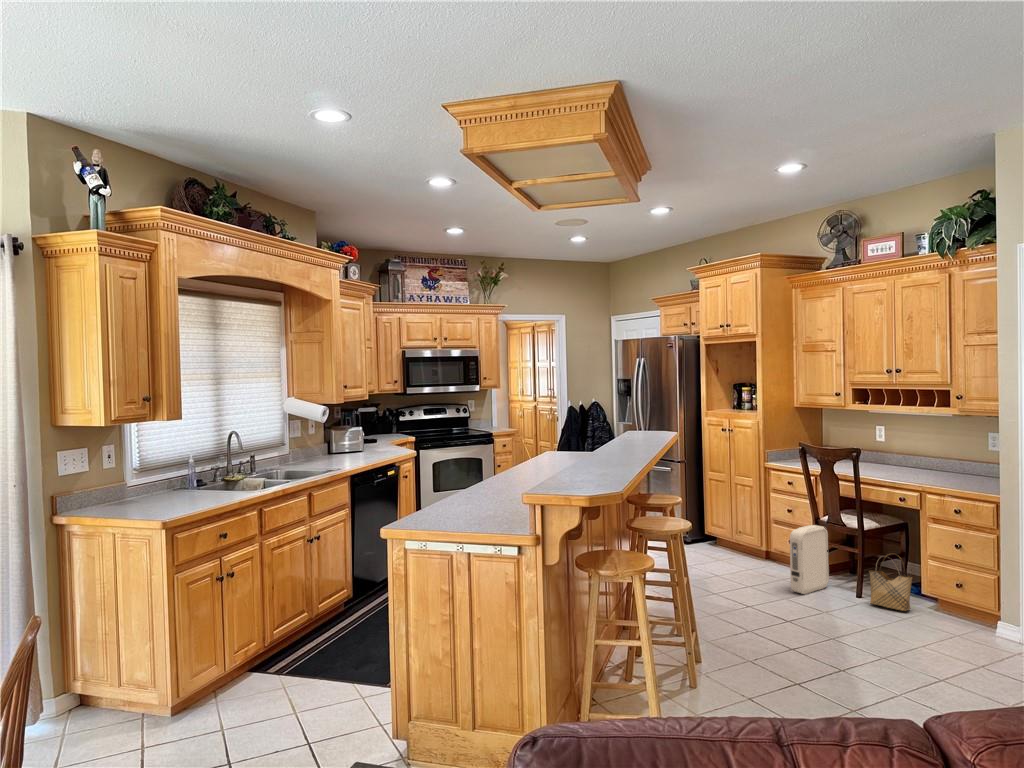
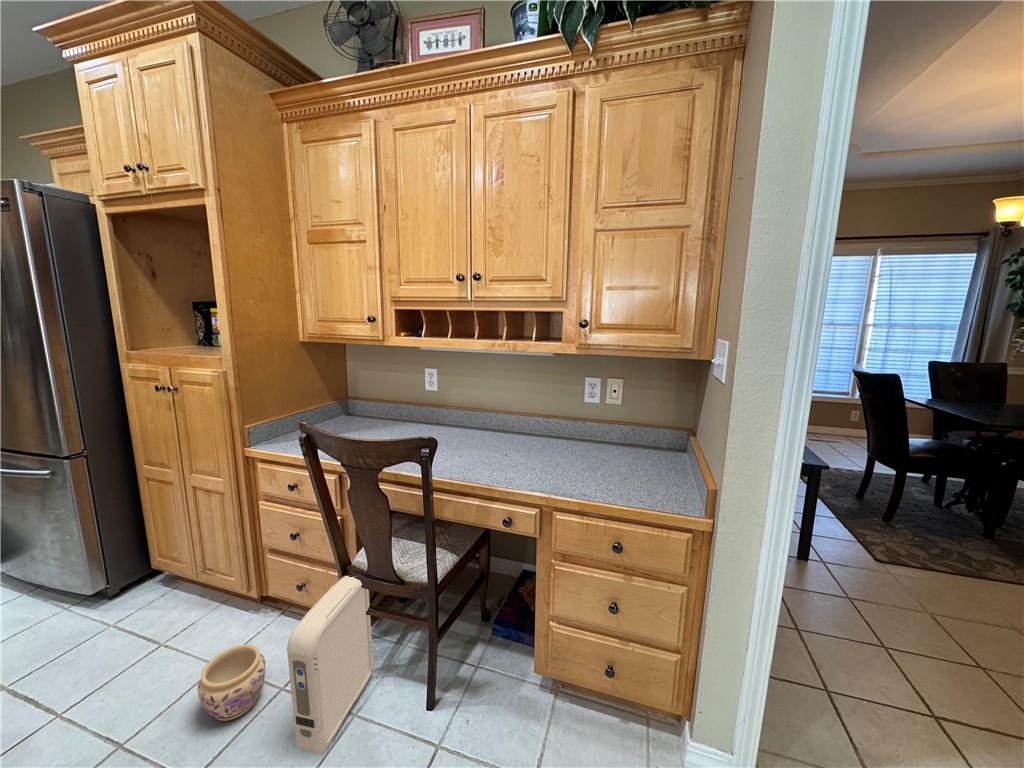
woven basket: present [869,553,912,611] -> none [452,615,527,730]
planter: none [747,554,775,581] -> present [197,644,265,722]

